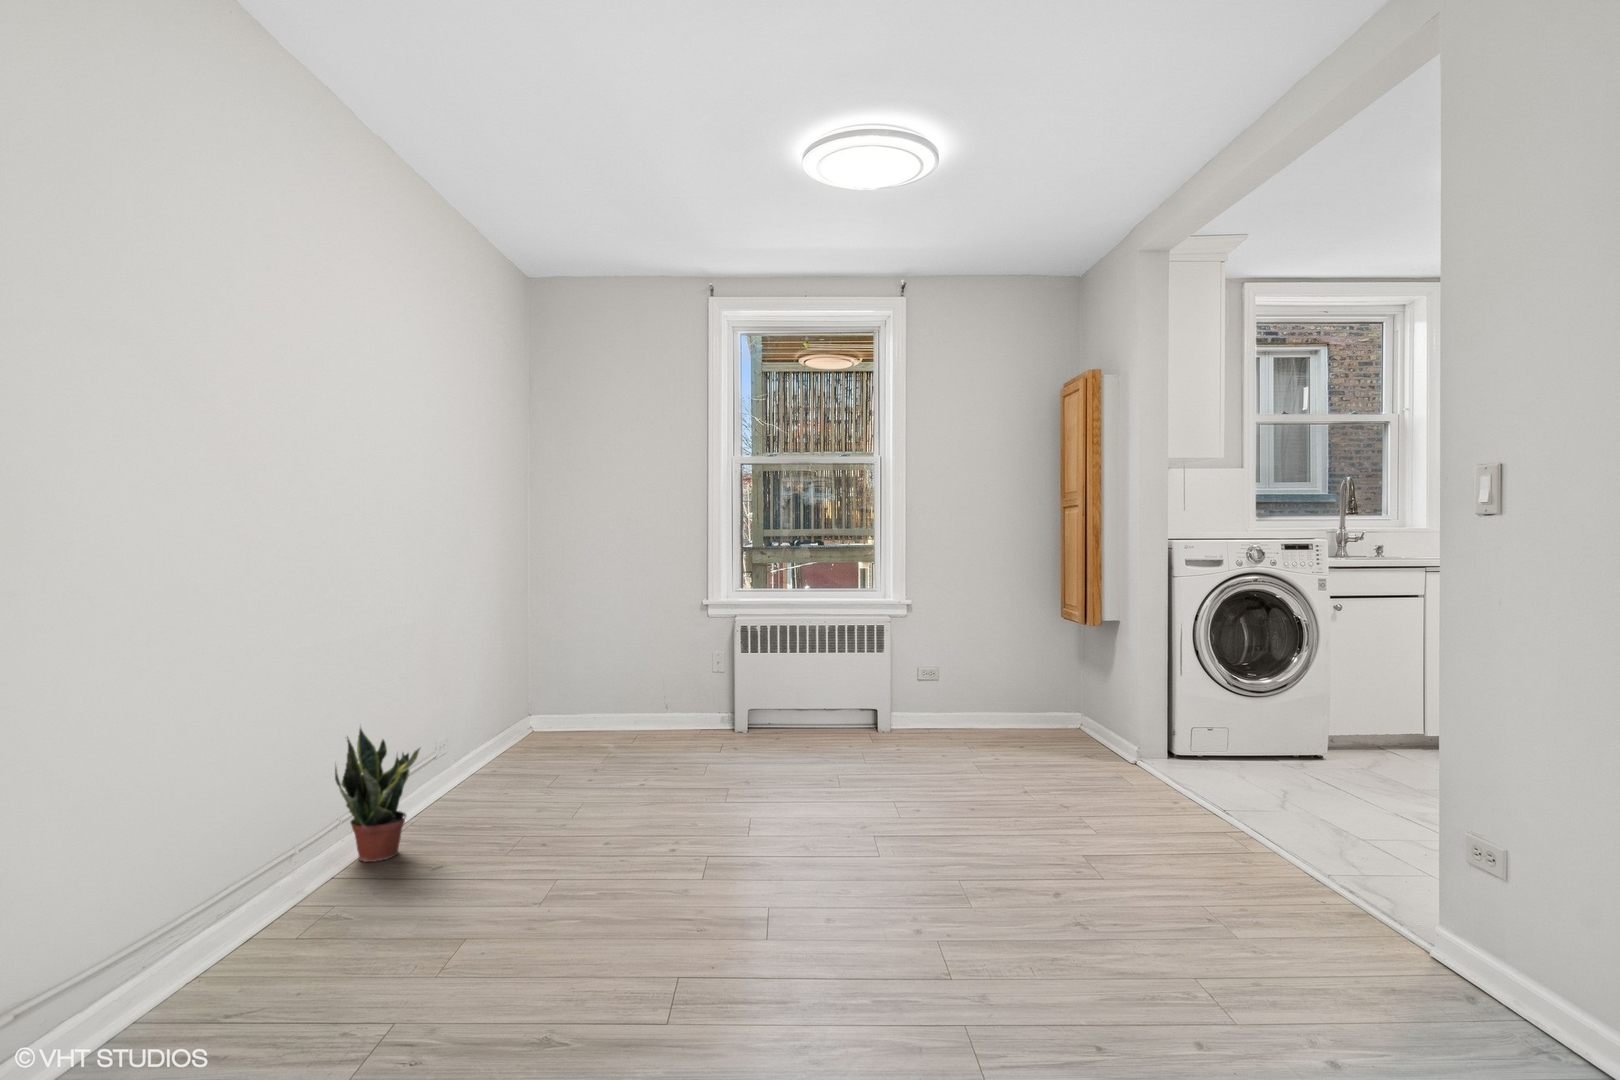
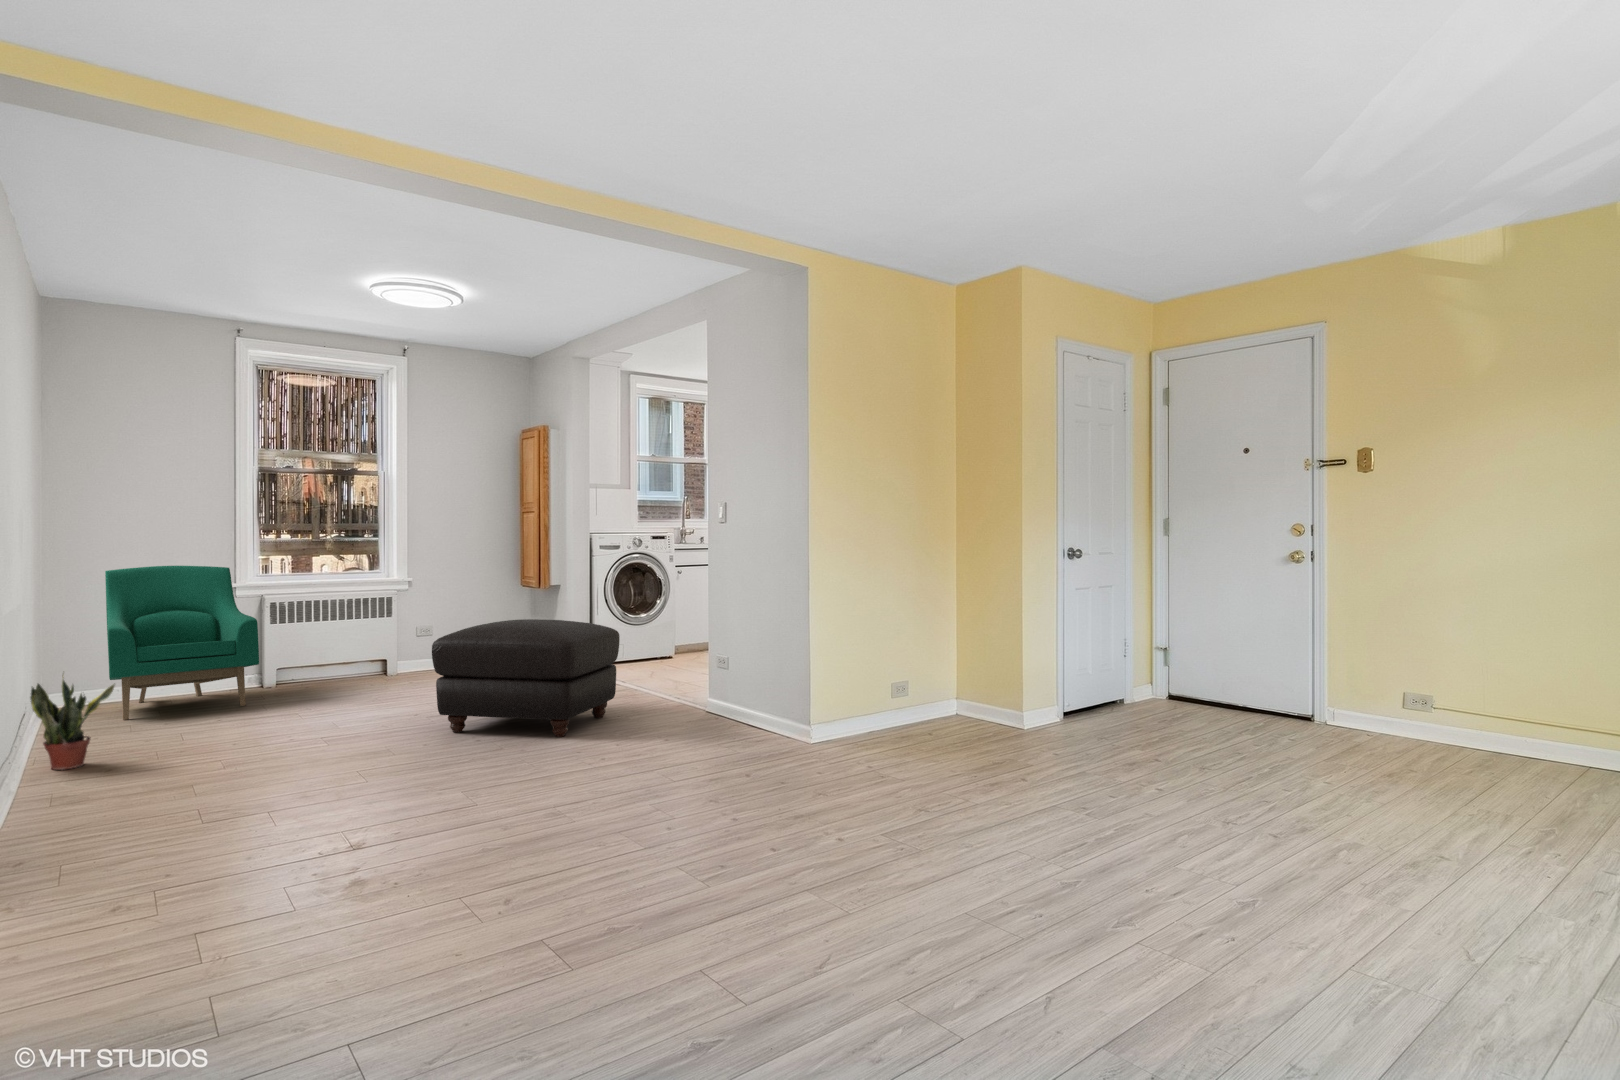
armchair: none [531,576,695,766] -> present [105,566,259,720]
ottoman: none [836,698,1220,1002] -> present [432,619,620,737]

